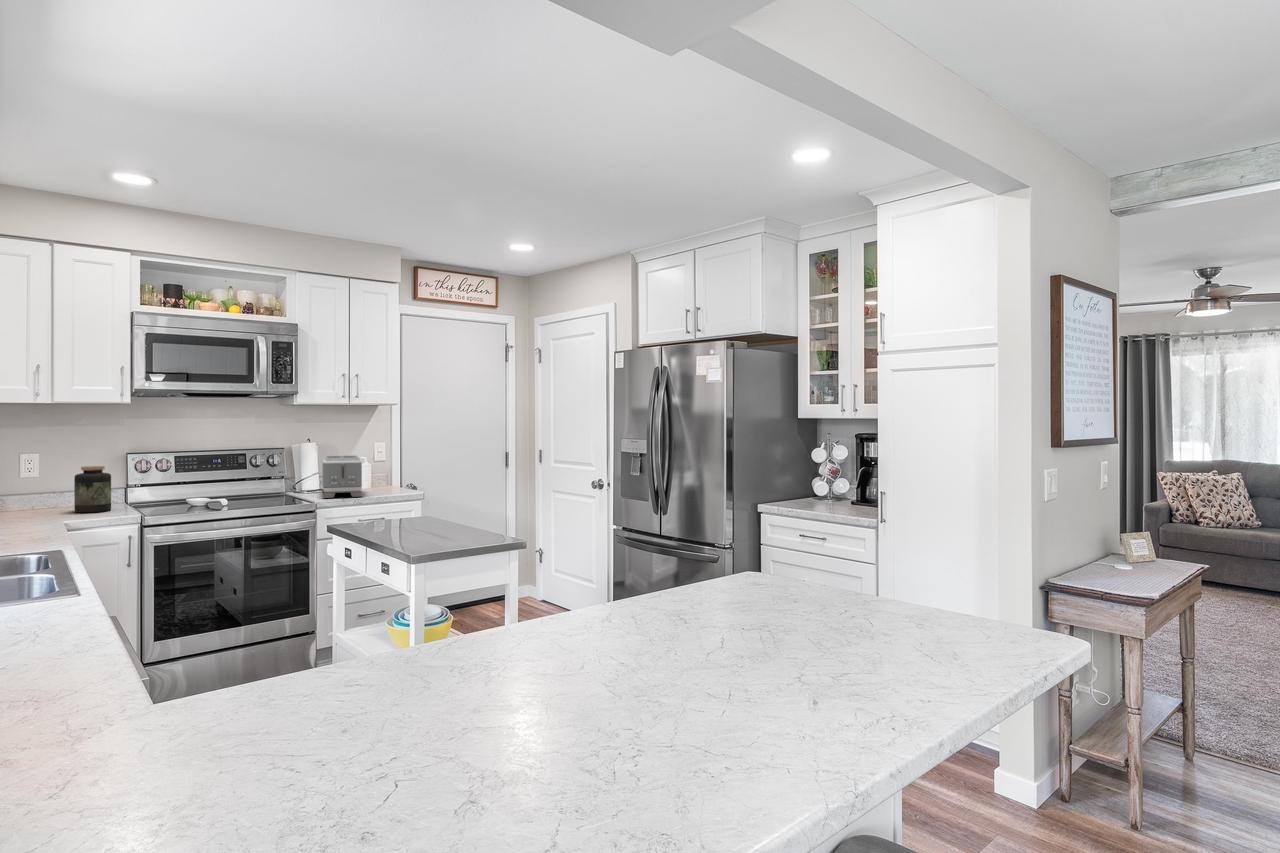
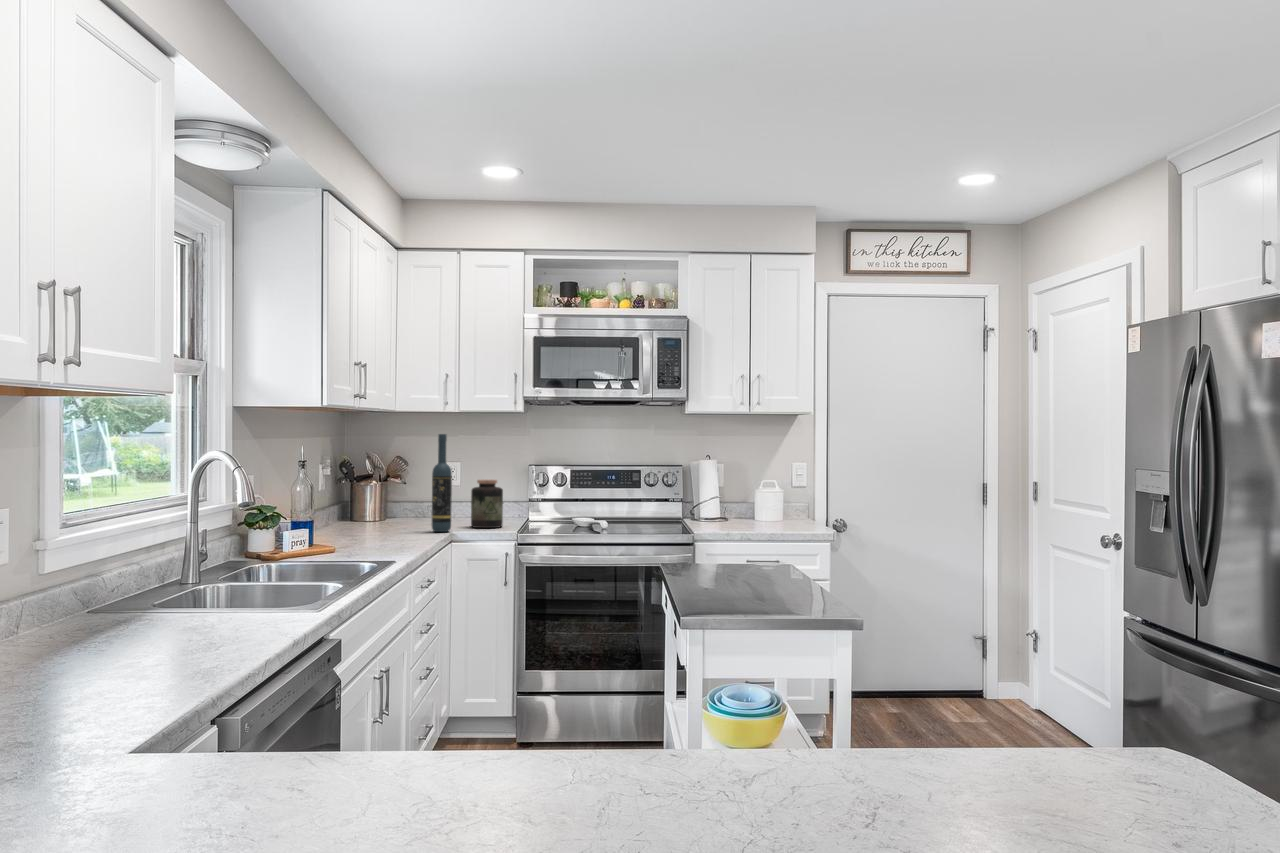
wine bottle: none [33,424,57,520] -> present [432,434,452,532]
toaster: present [322,455,362,498] -> none [712,477,765,529]

